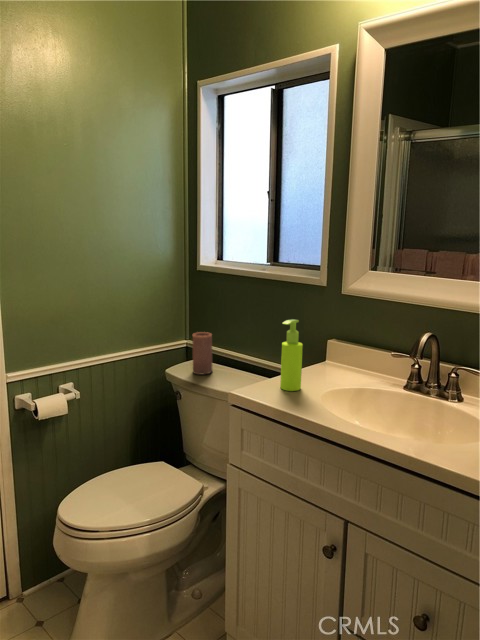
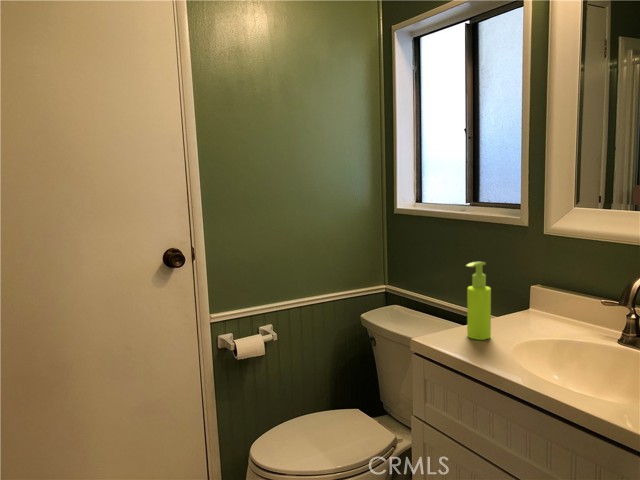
candle: present [192,332,212,374] -> none [386,277,408,320]

